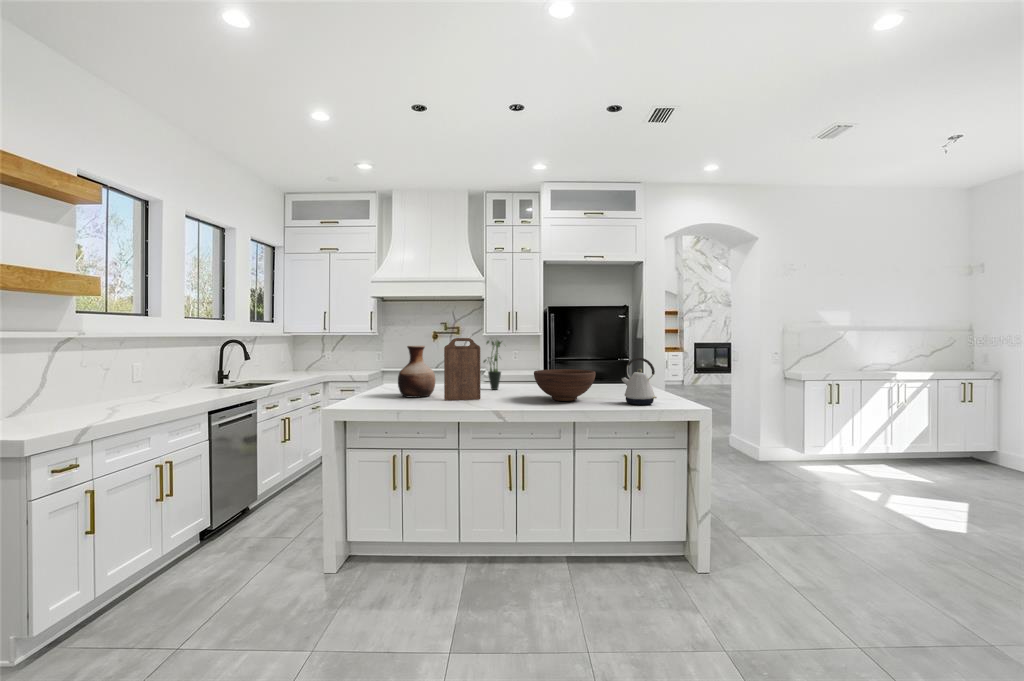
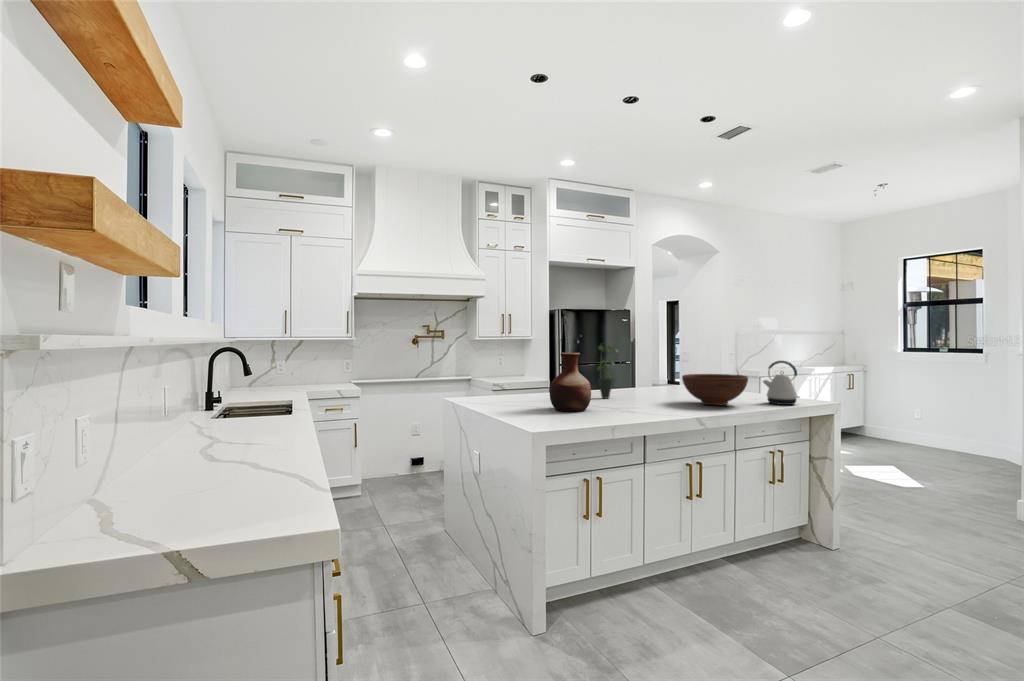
cutting board: present [444,338,481,400] -> none [618,344,648,412]

